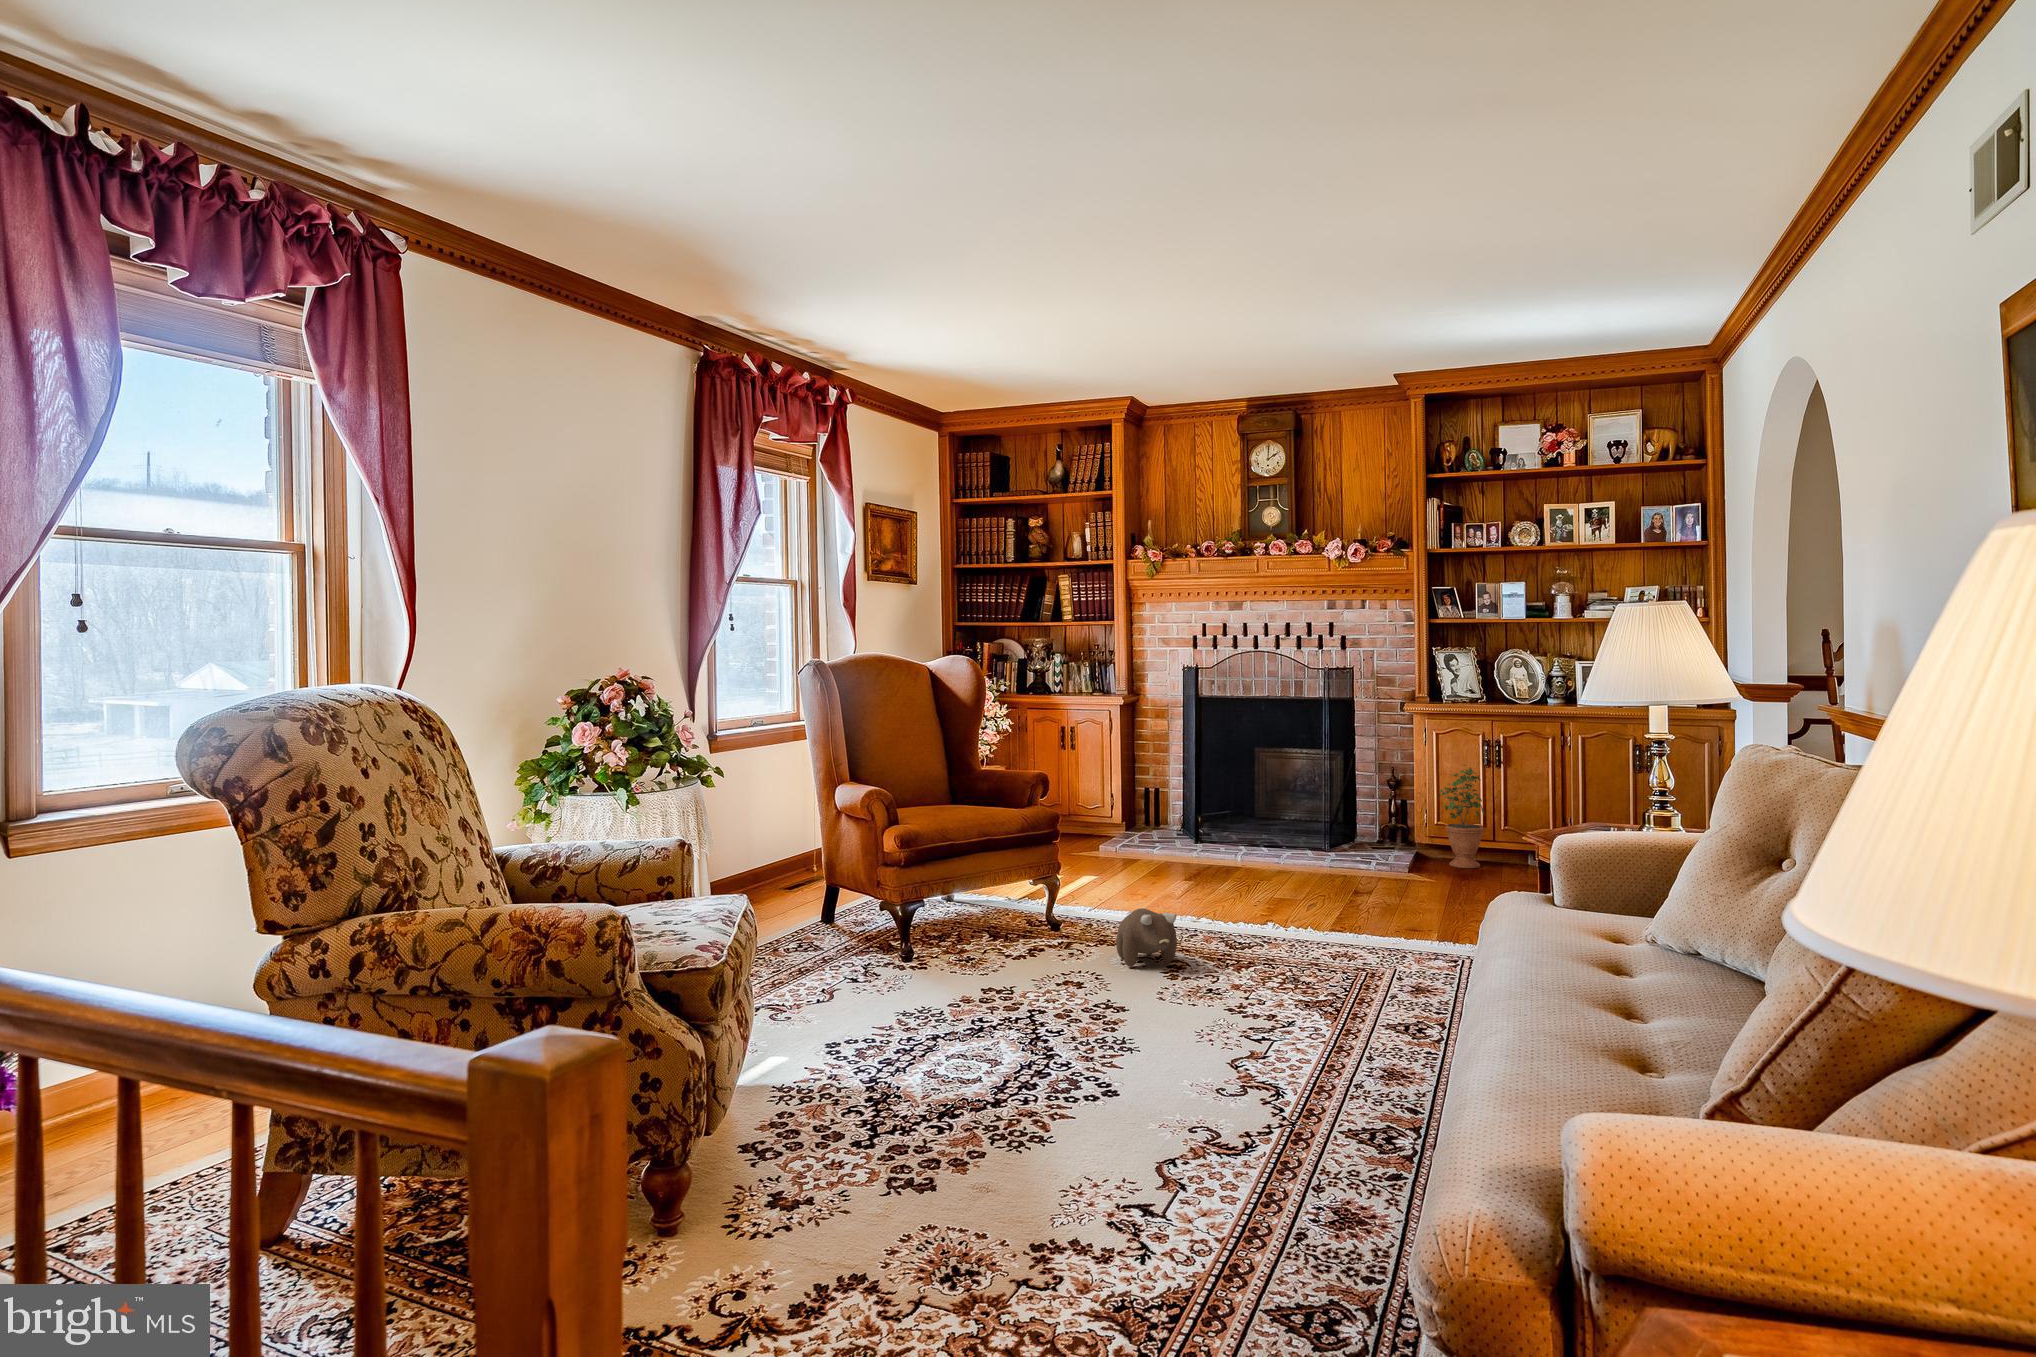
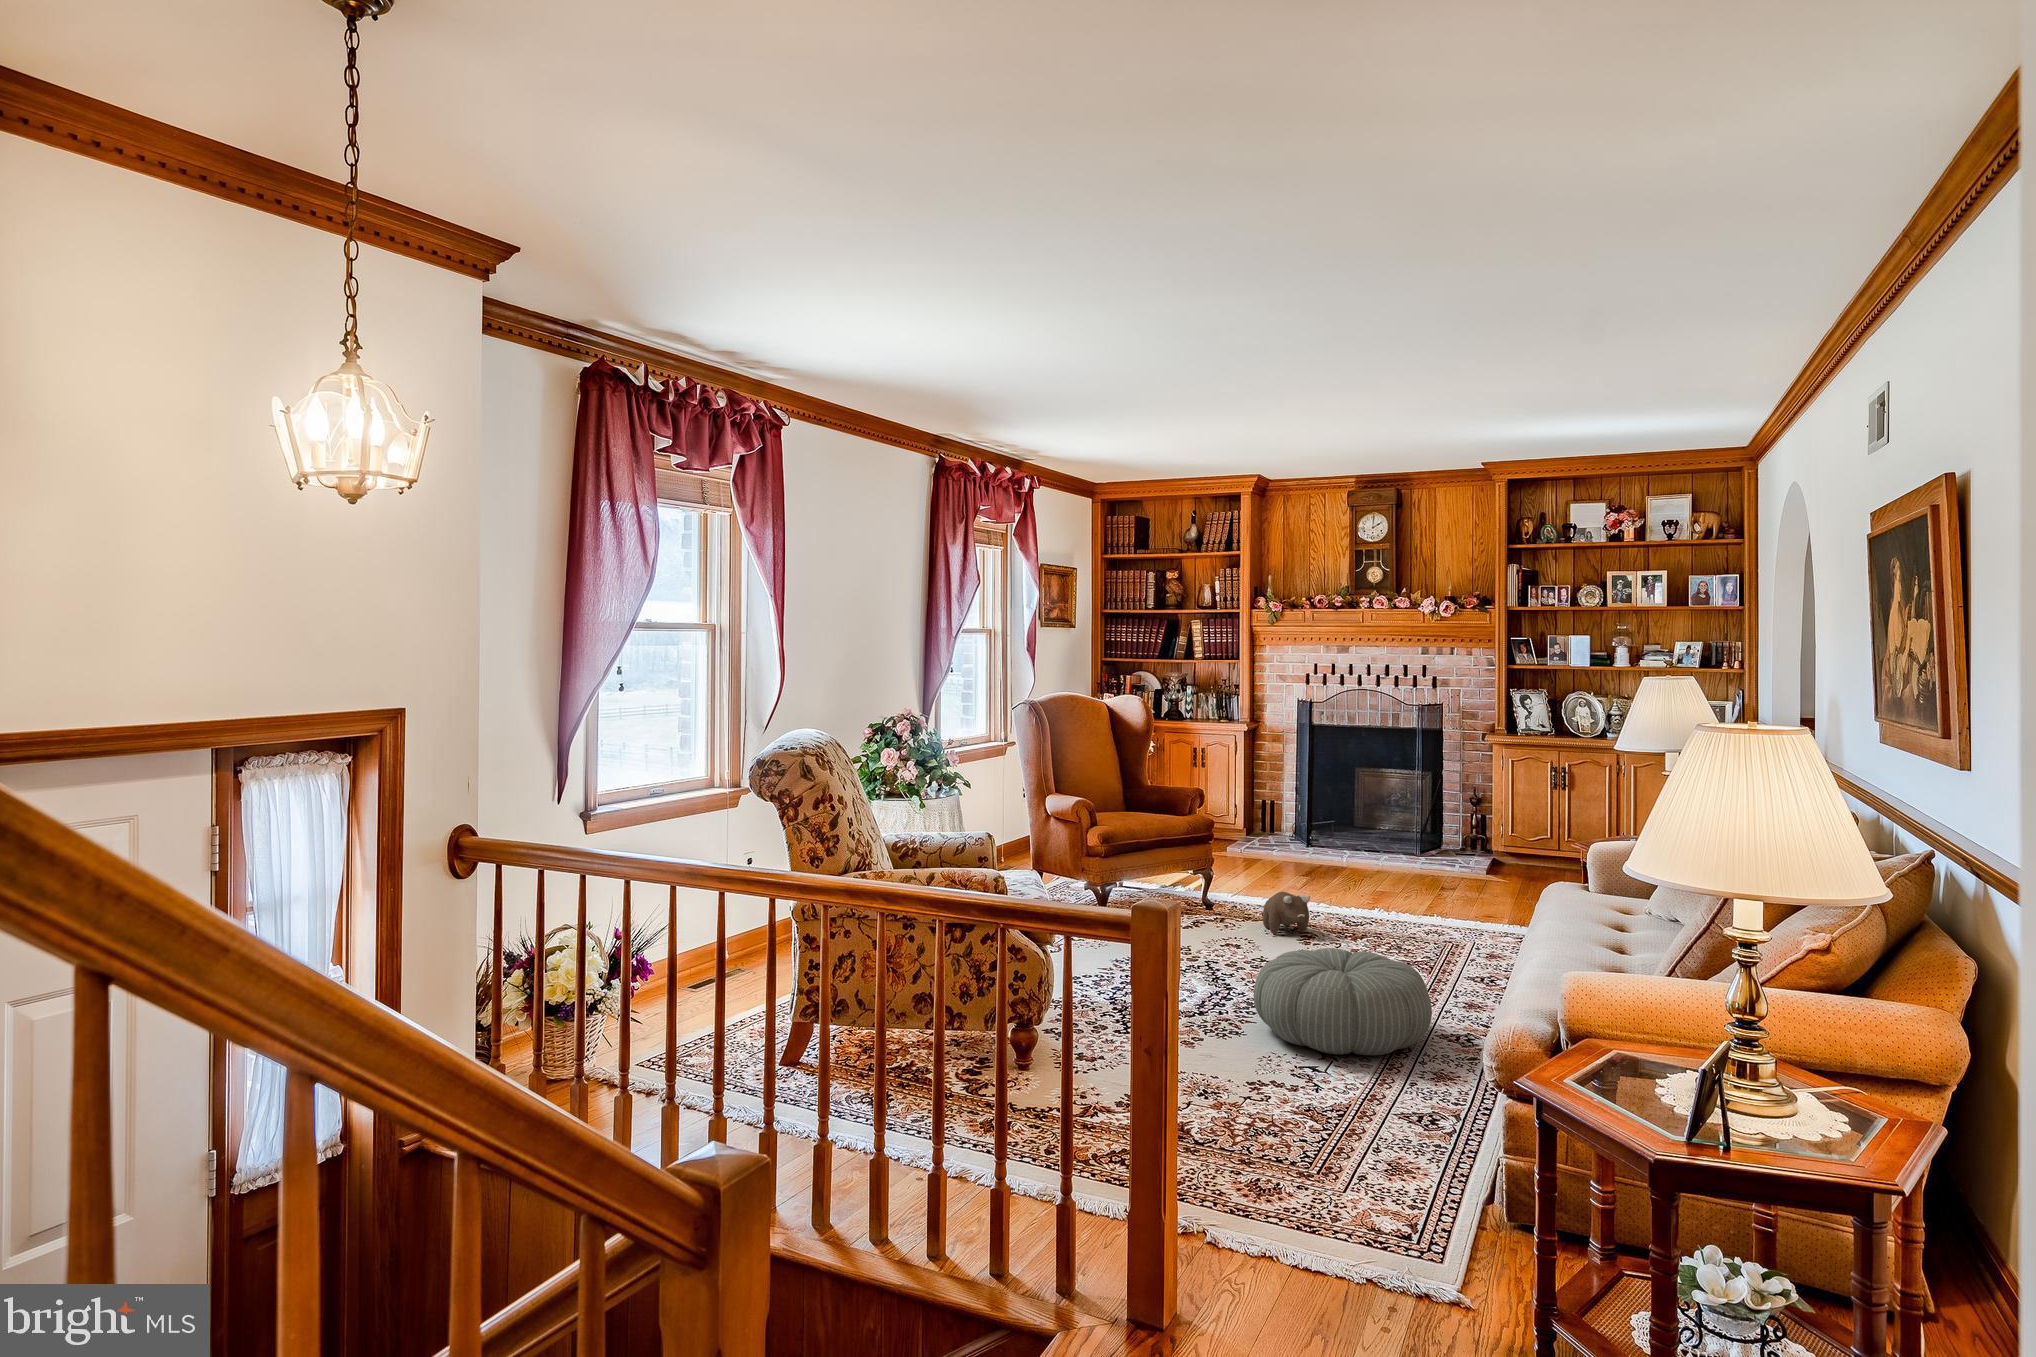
potted plant: present [1438,765,1484,868] -> none [1512,786,1551,871]
pouf: none [1064,1000,1331,1178] -> present [1254,948,1432,1055]

